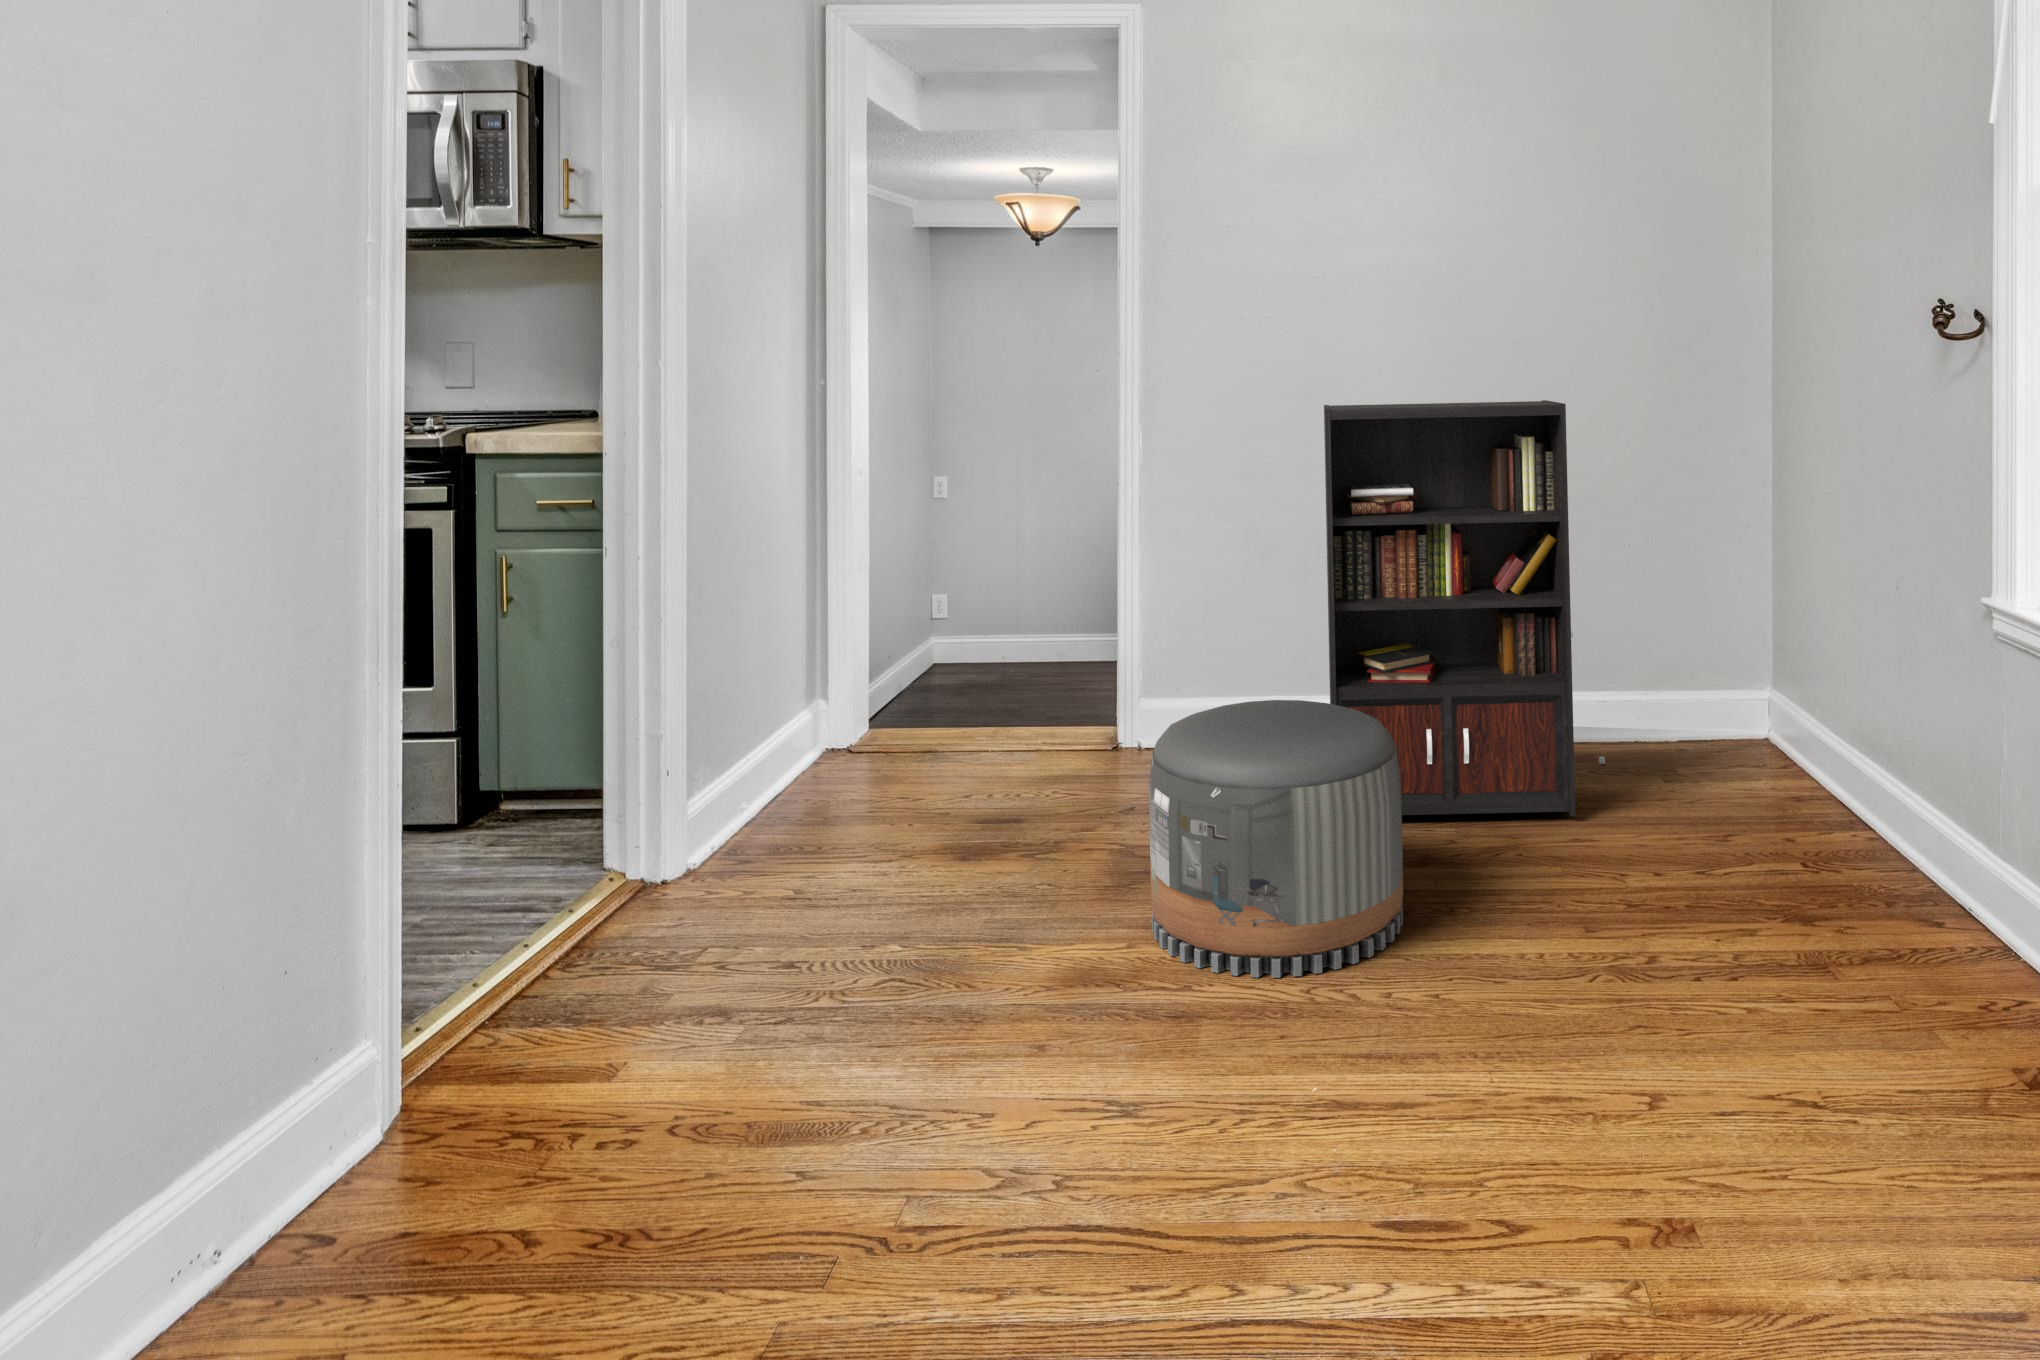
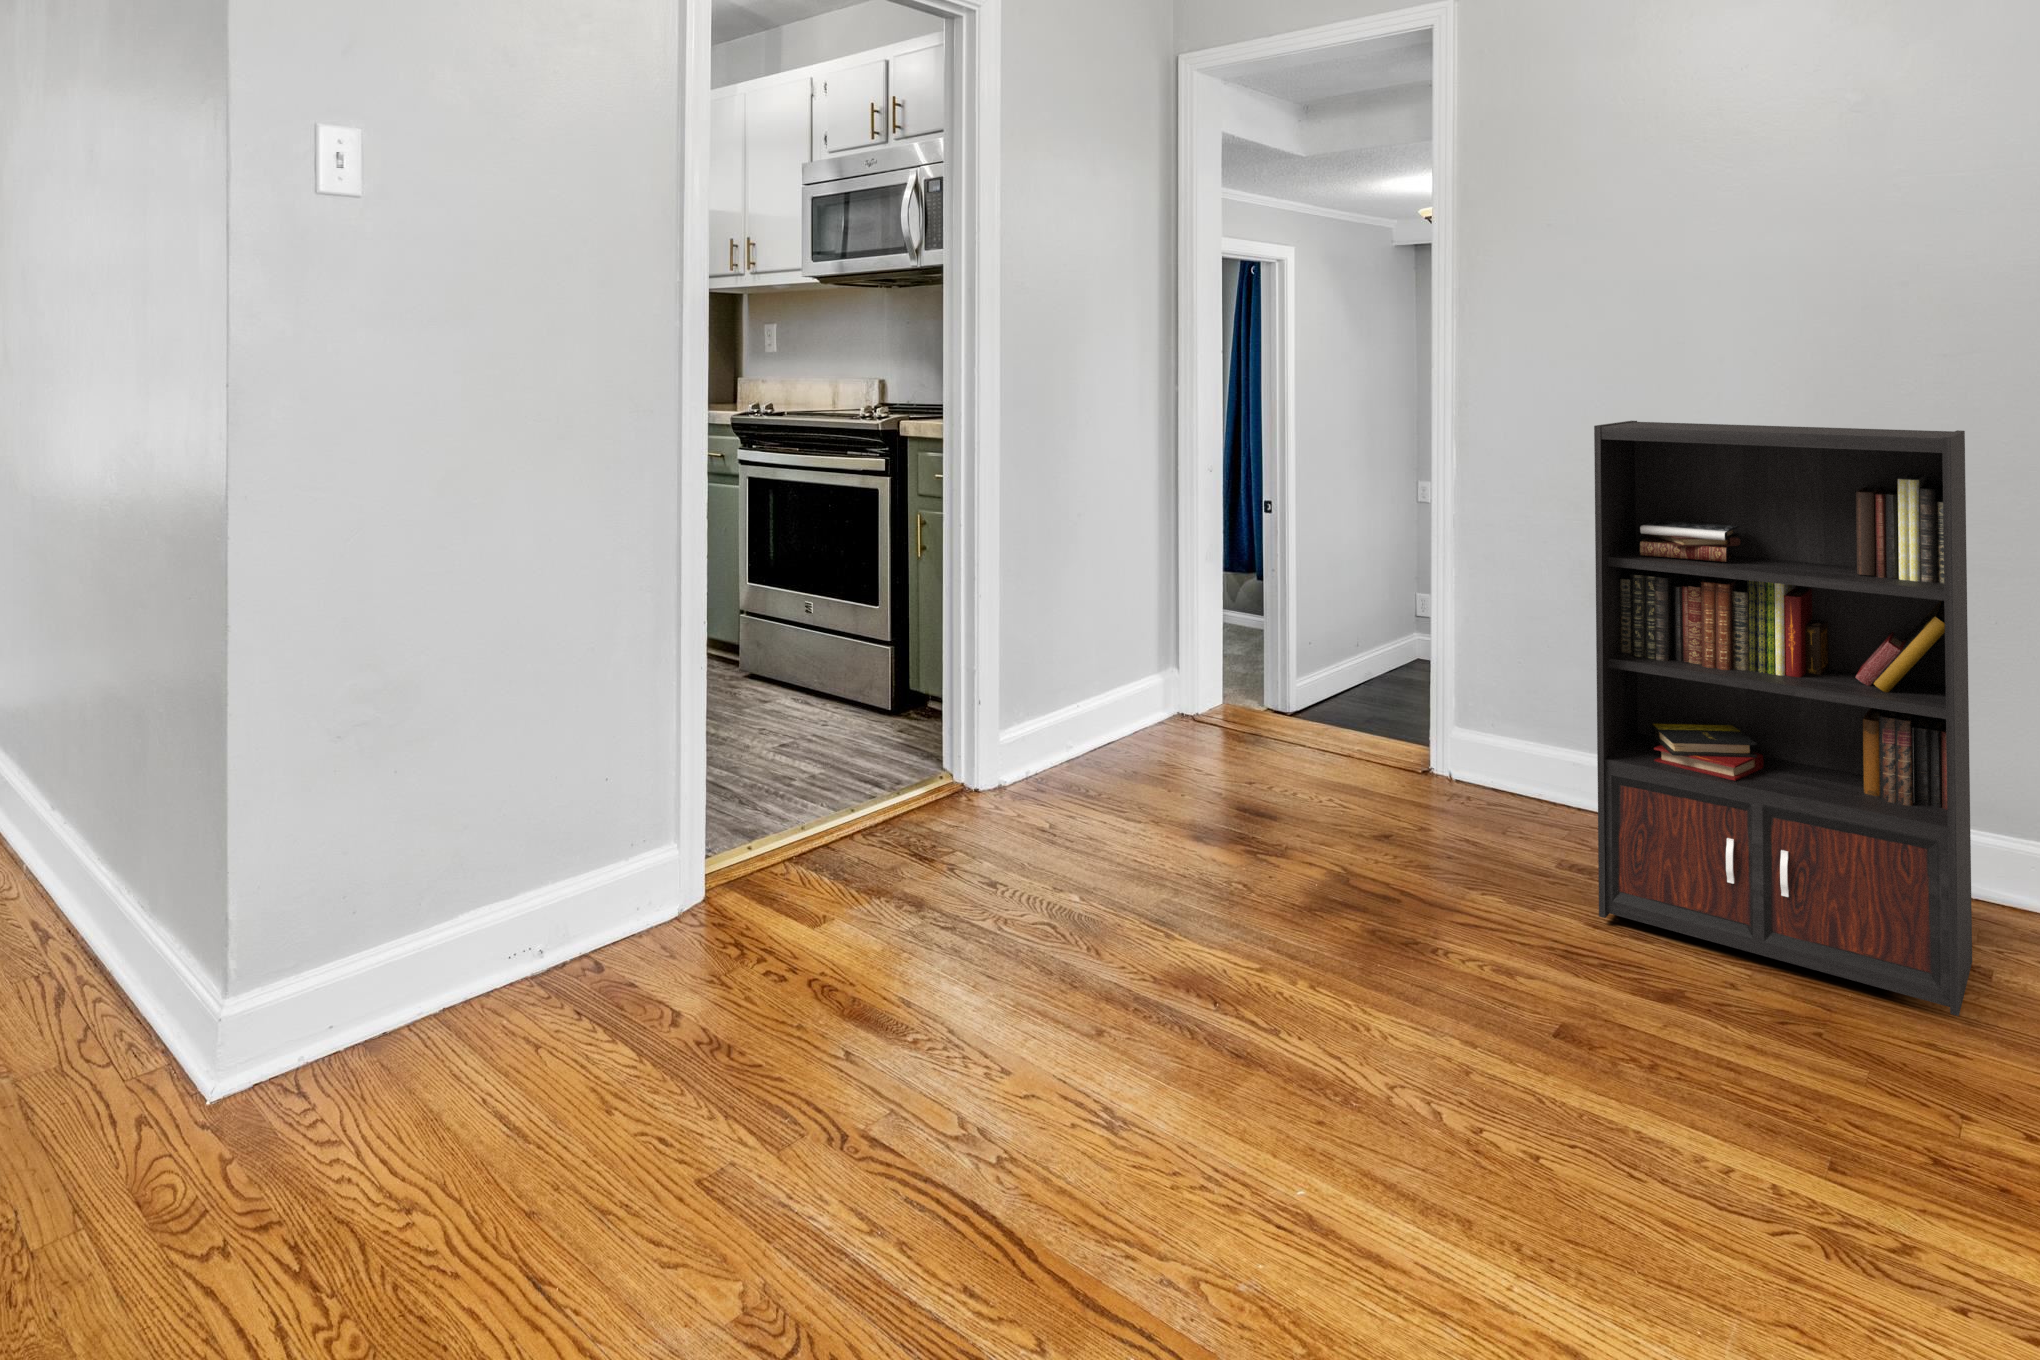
pouf: present [1149,700,1403,978] -> none [1290,748,1593,1083]

